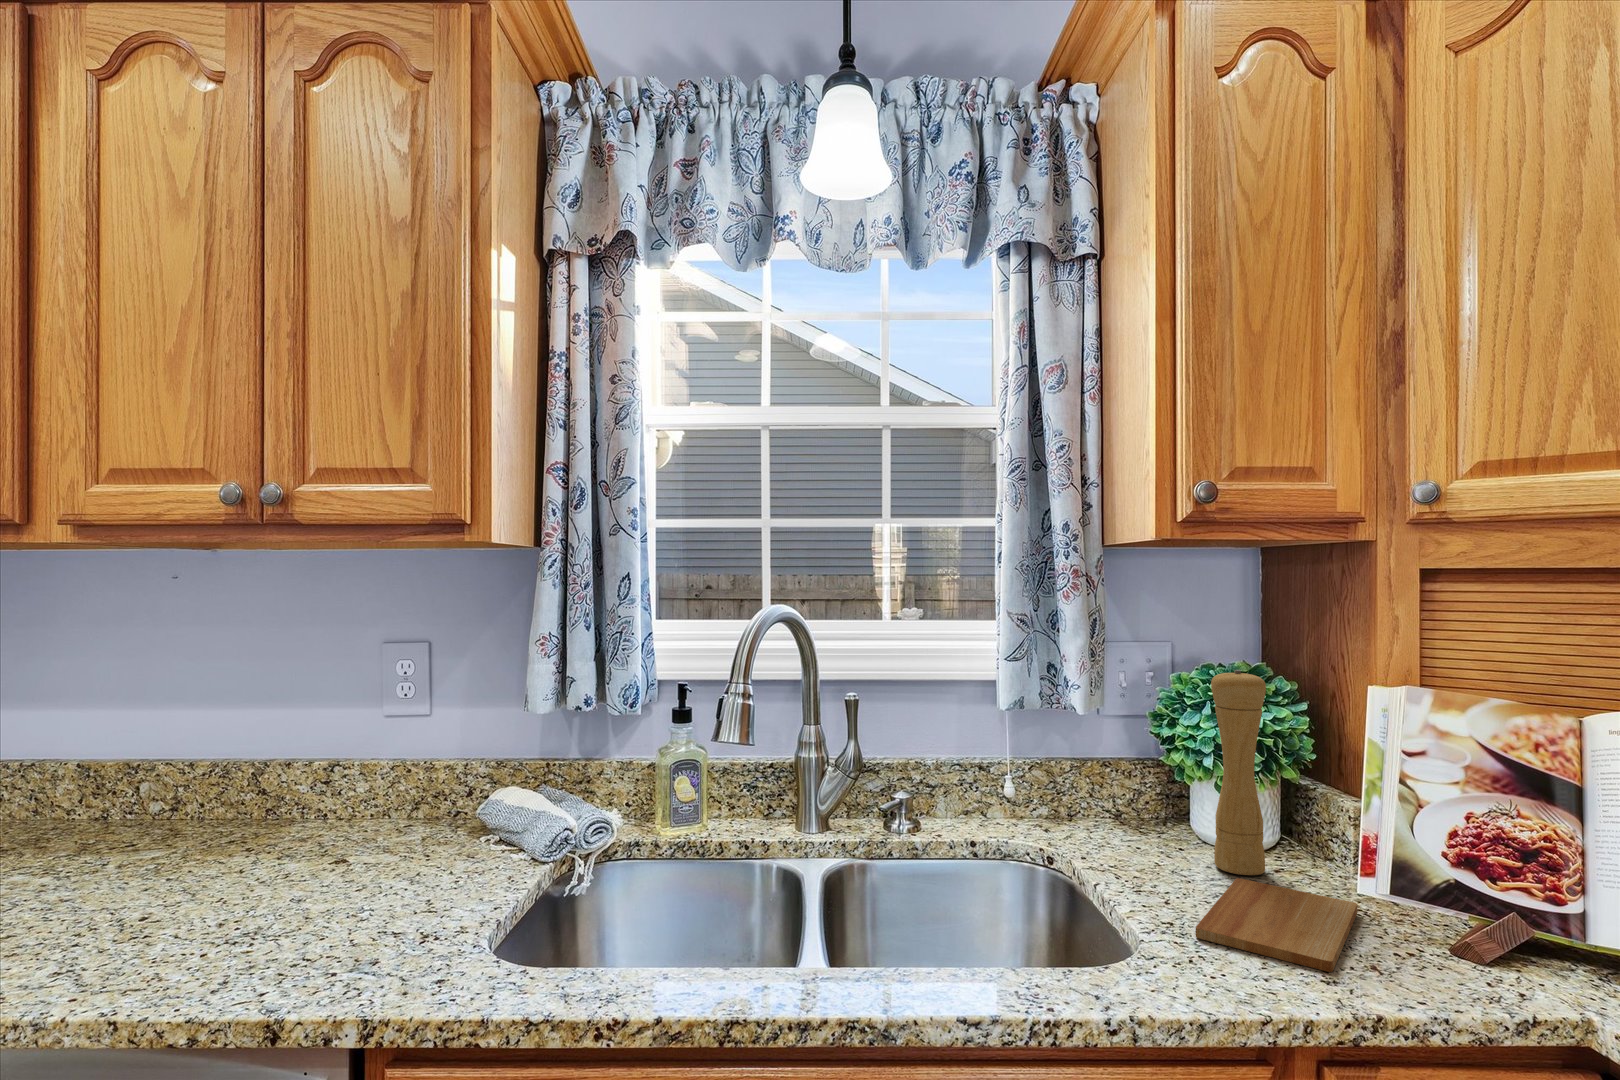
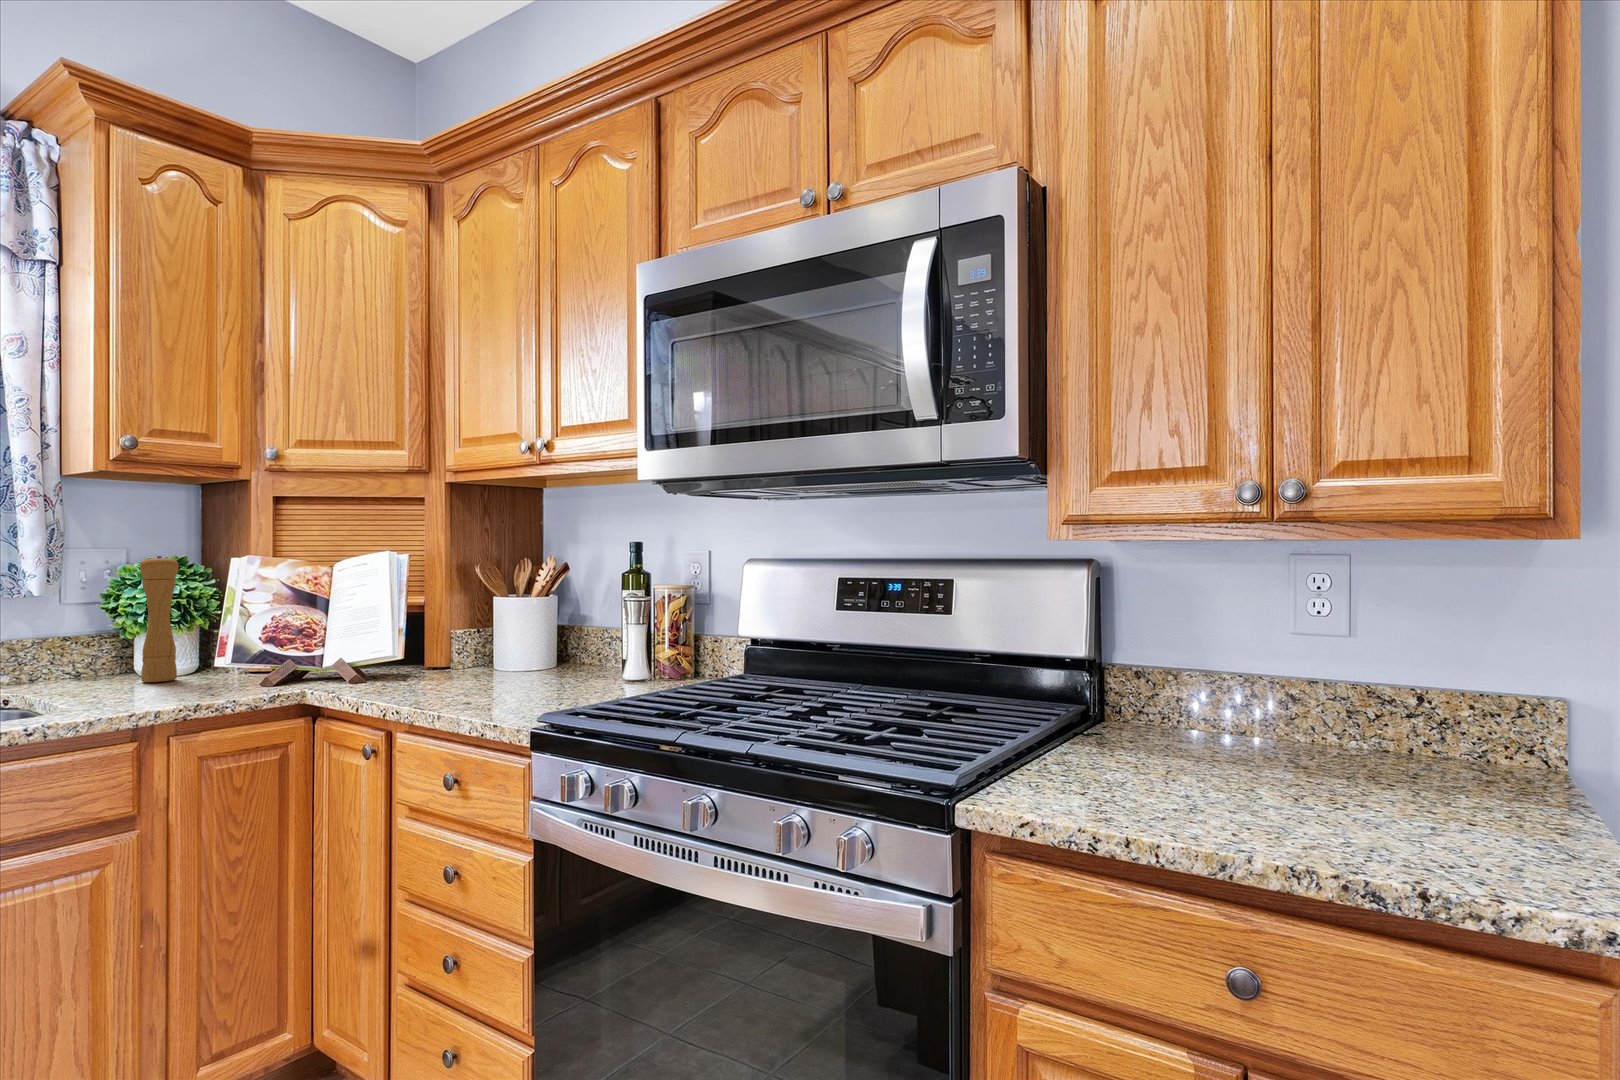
cutting board: present [1196,878,1358,972] -> none [105,678,222,702]

